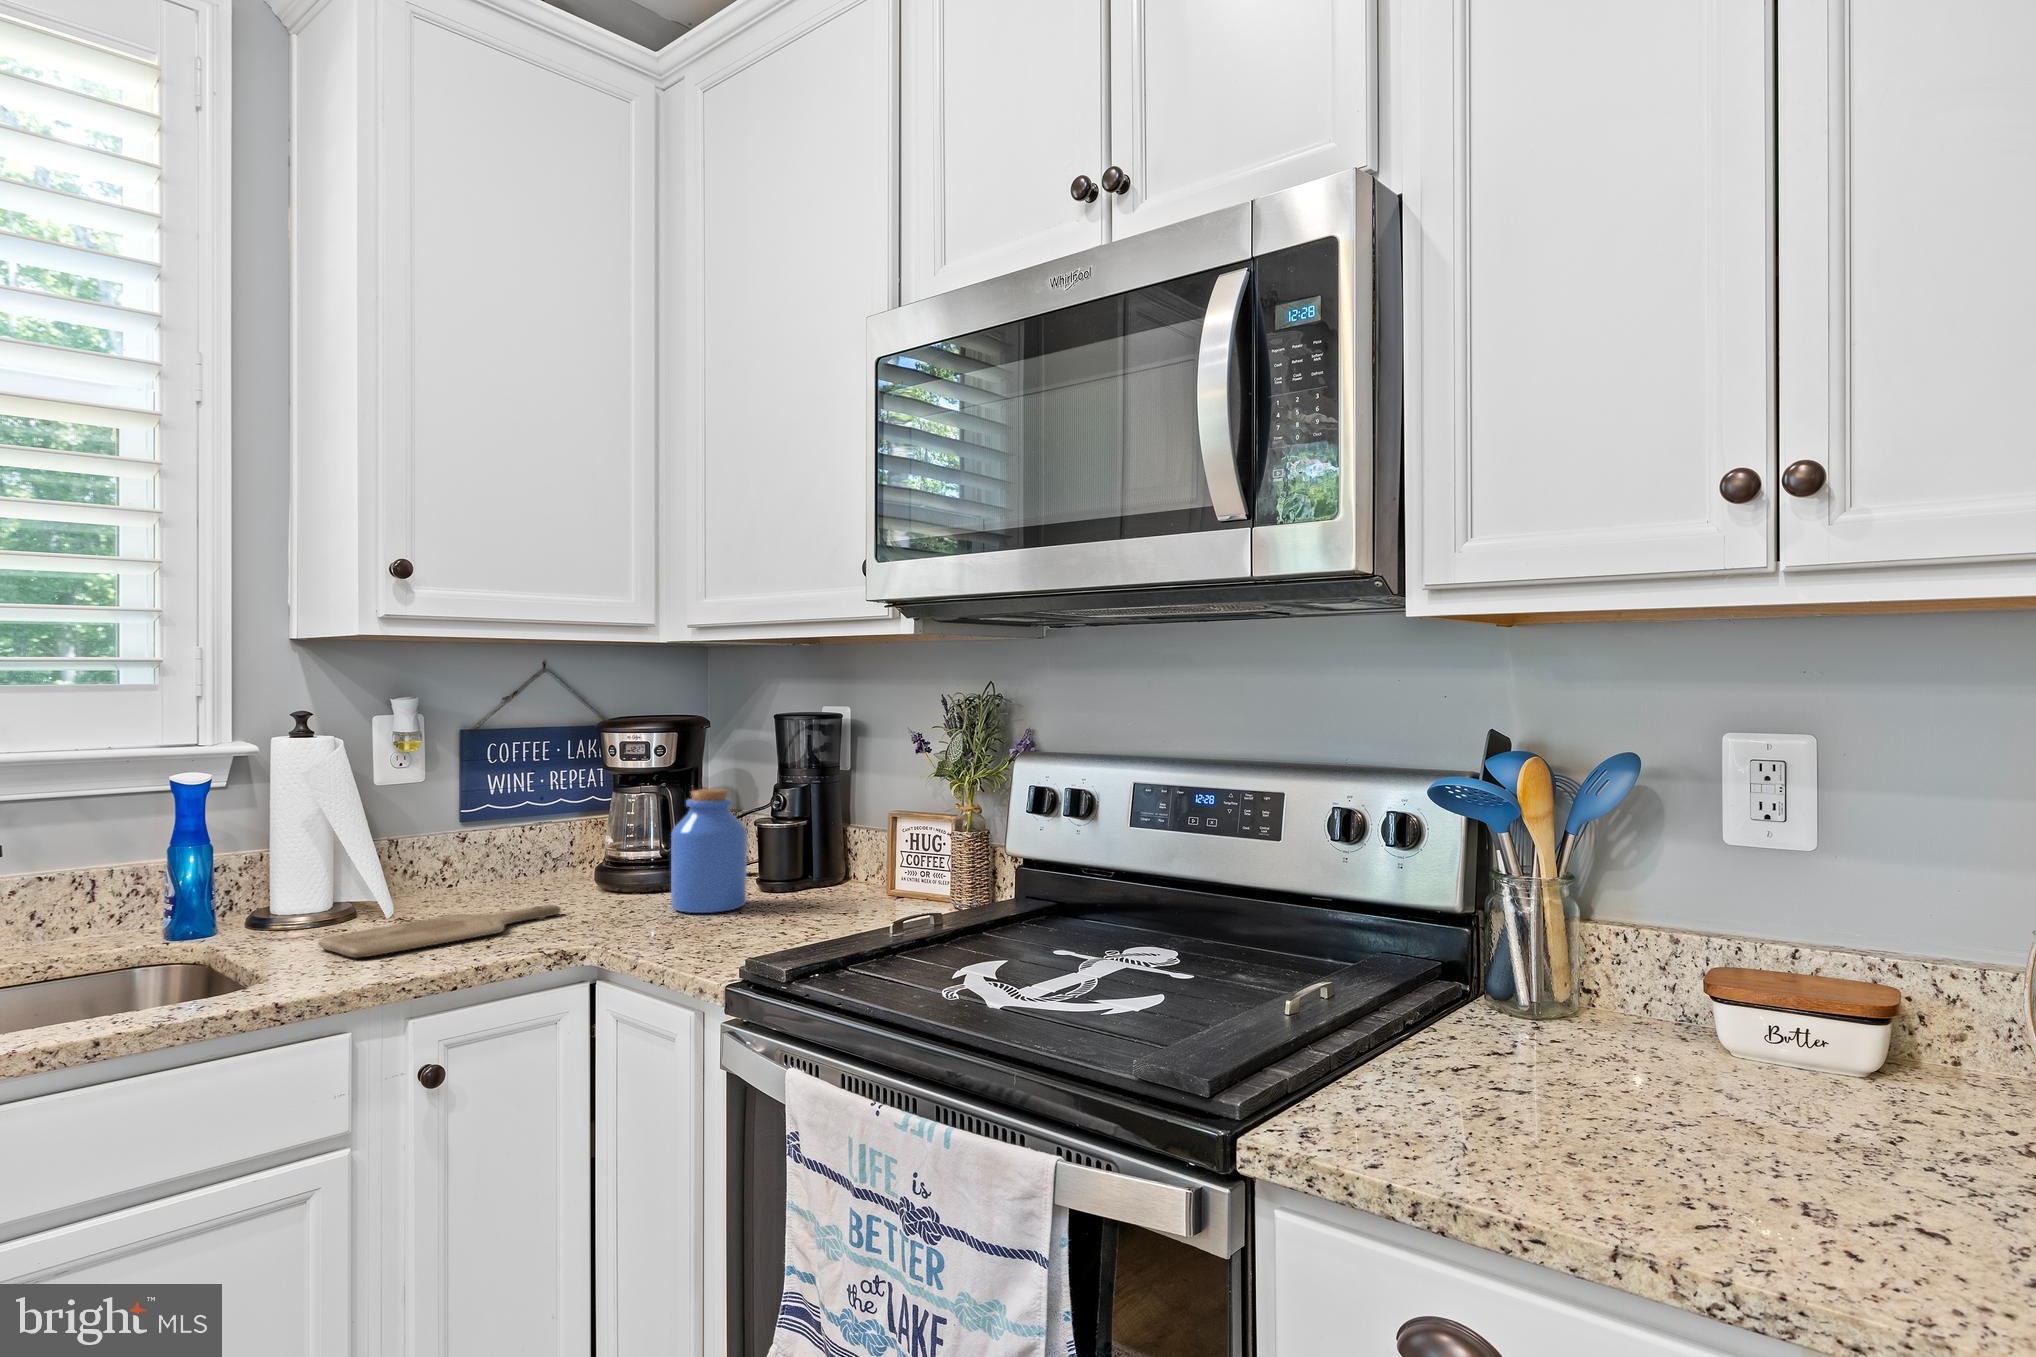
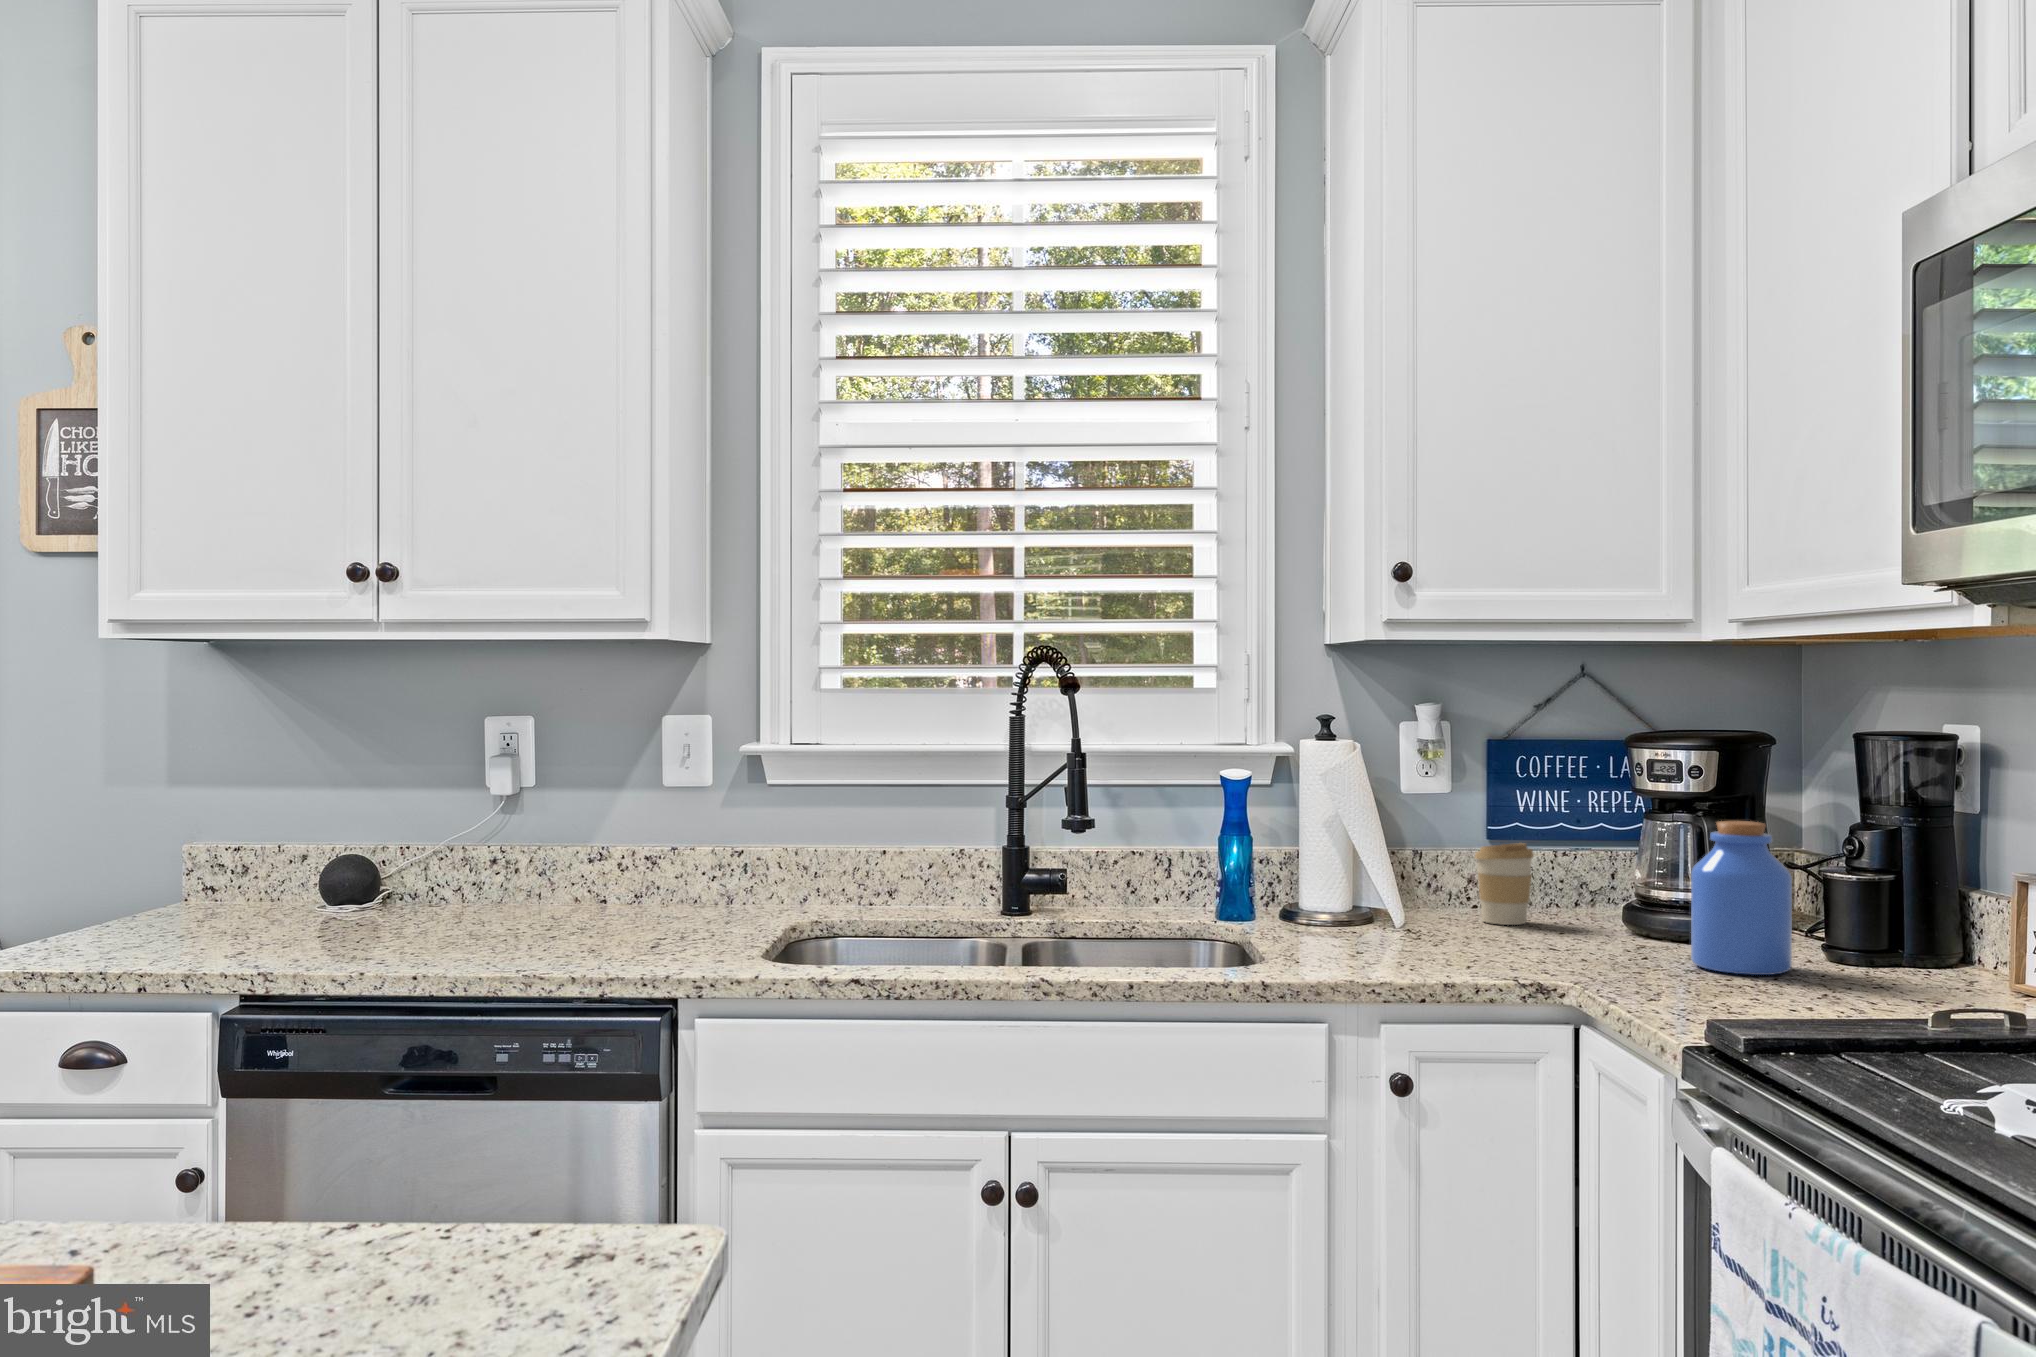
coffee cup: none [457,823,513,899] -> present [1475,843,1534,925]
cutting board: present [318,905,561,958] -> none [1321,932,1565,957]

